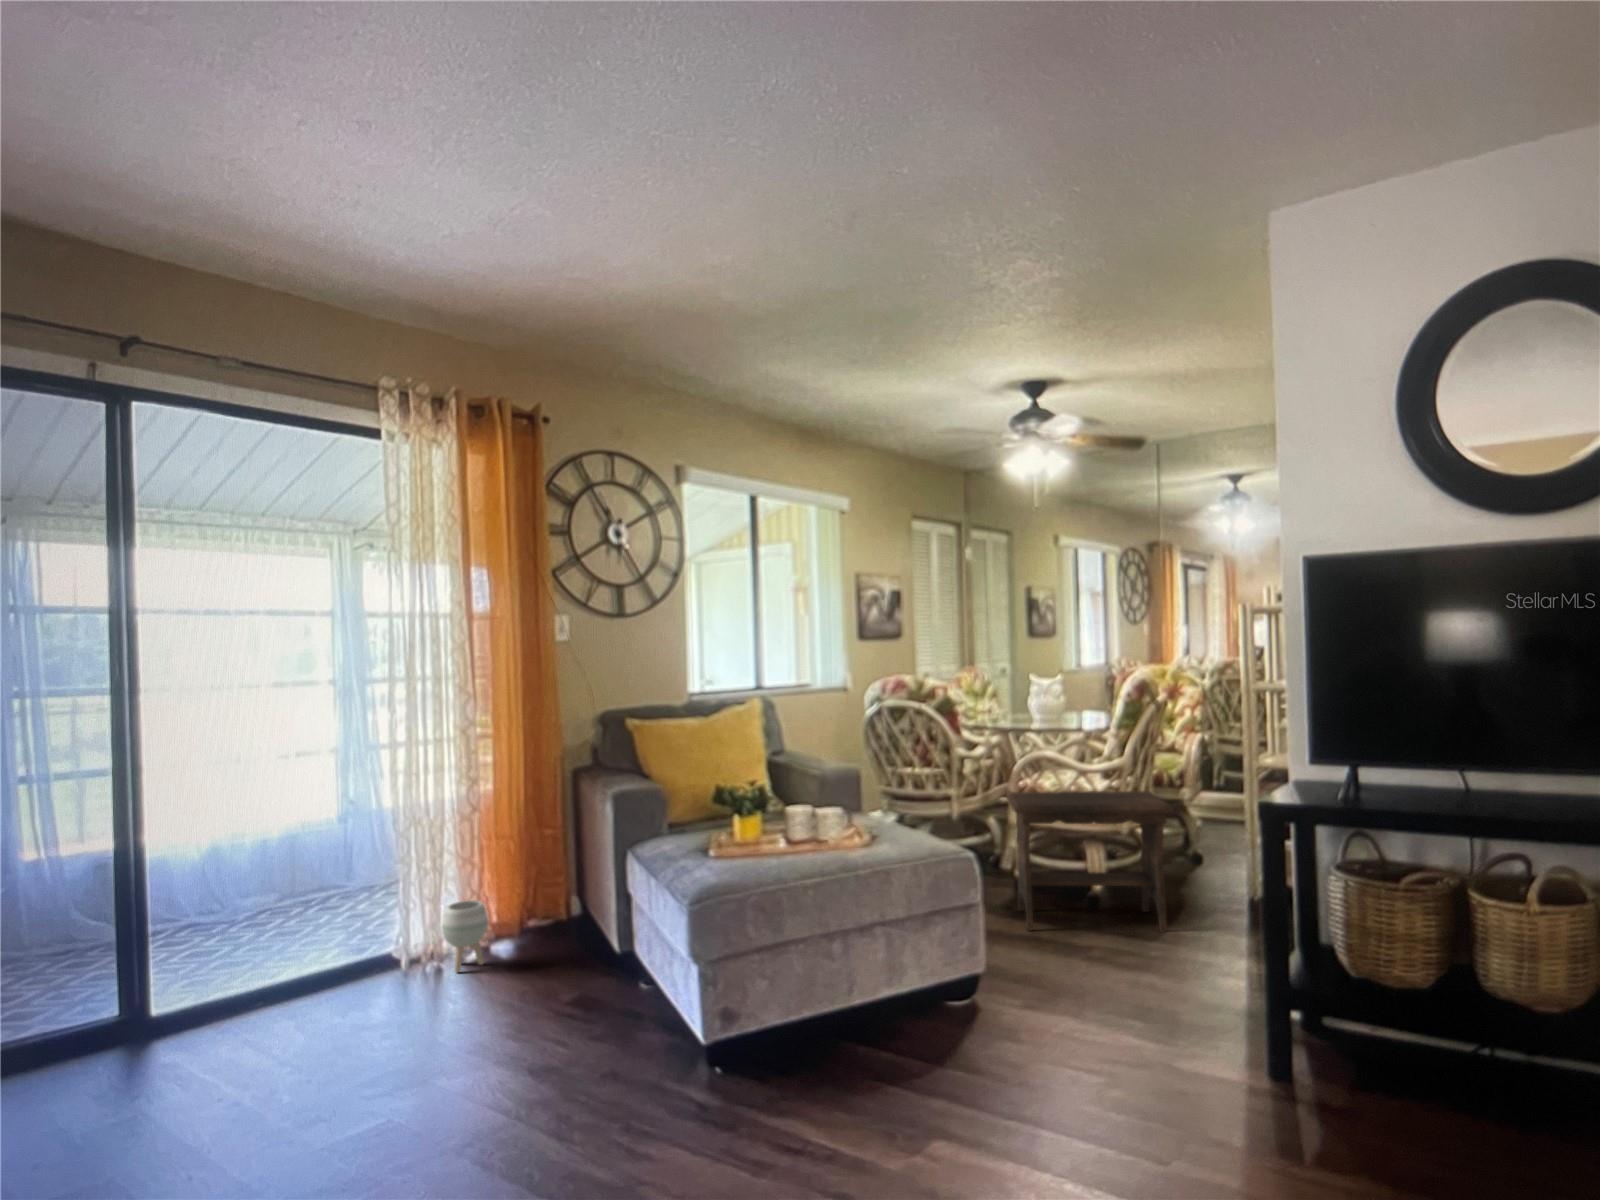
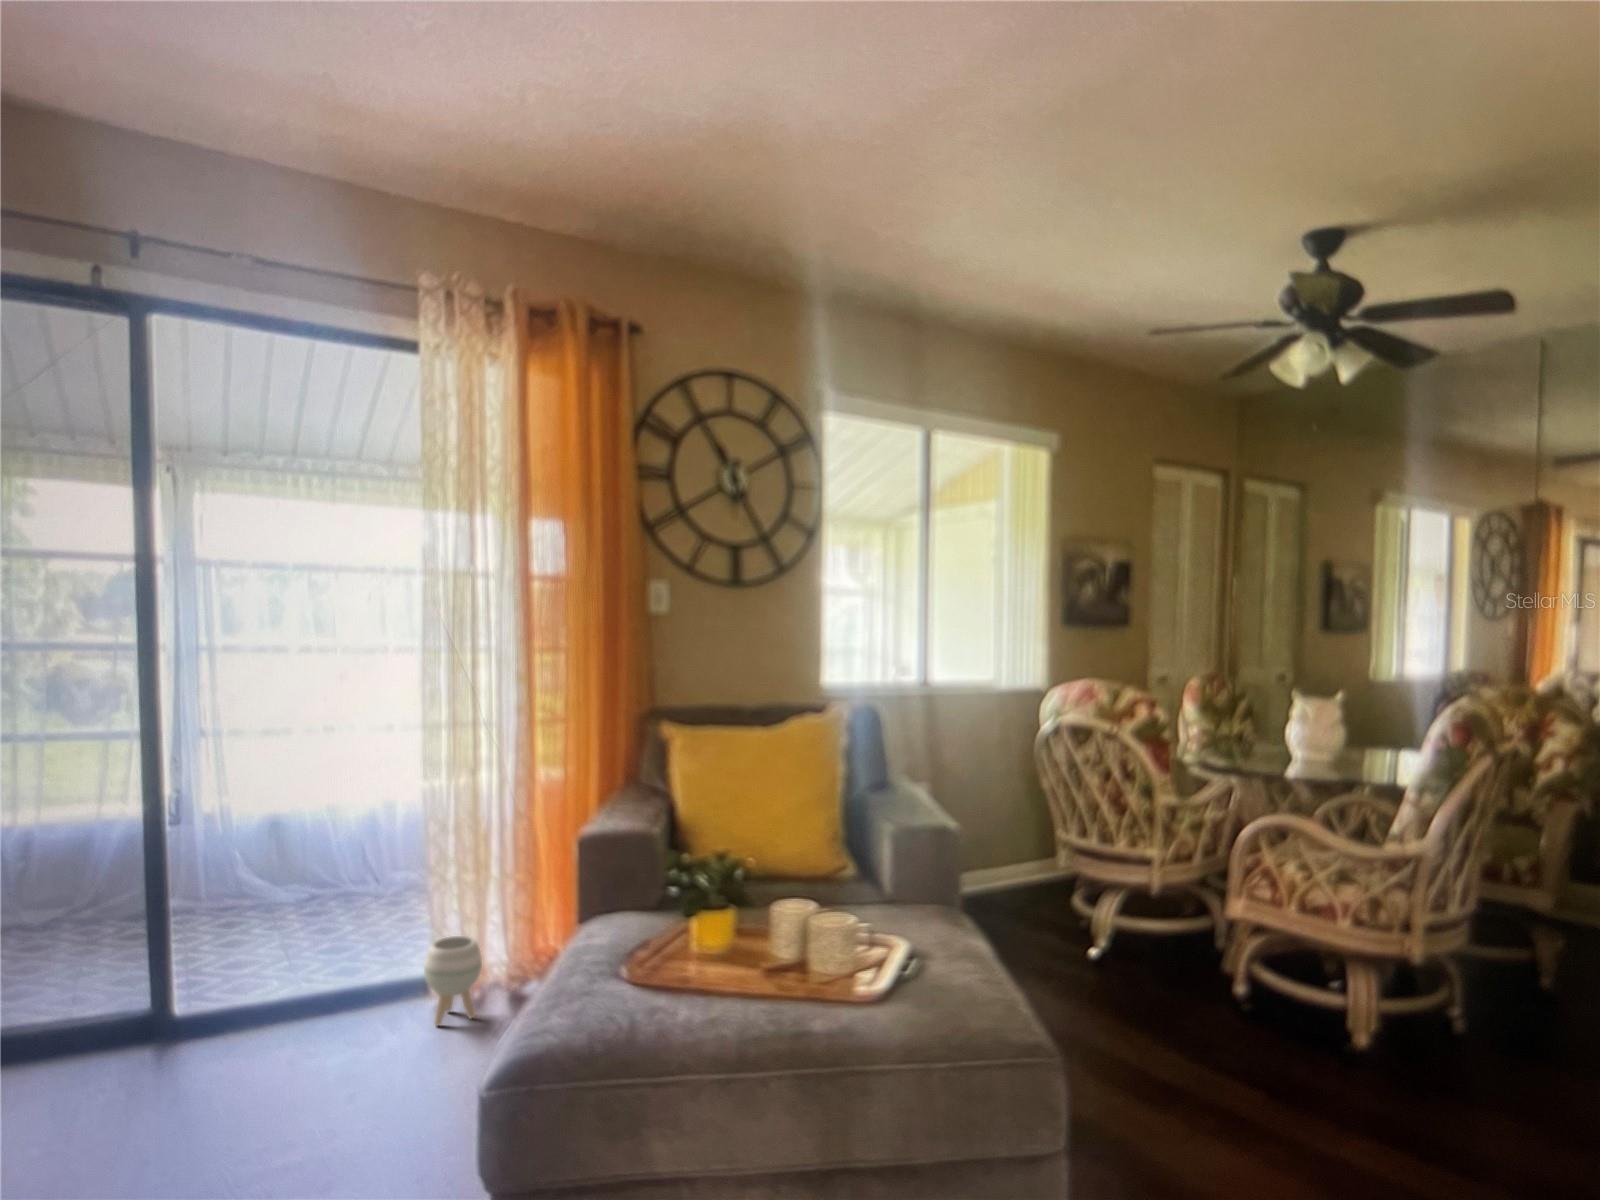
footstool: present [1006,791,1175,932] -> none [1209,876,1500,1153]

